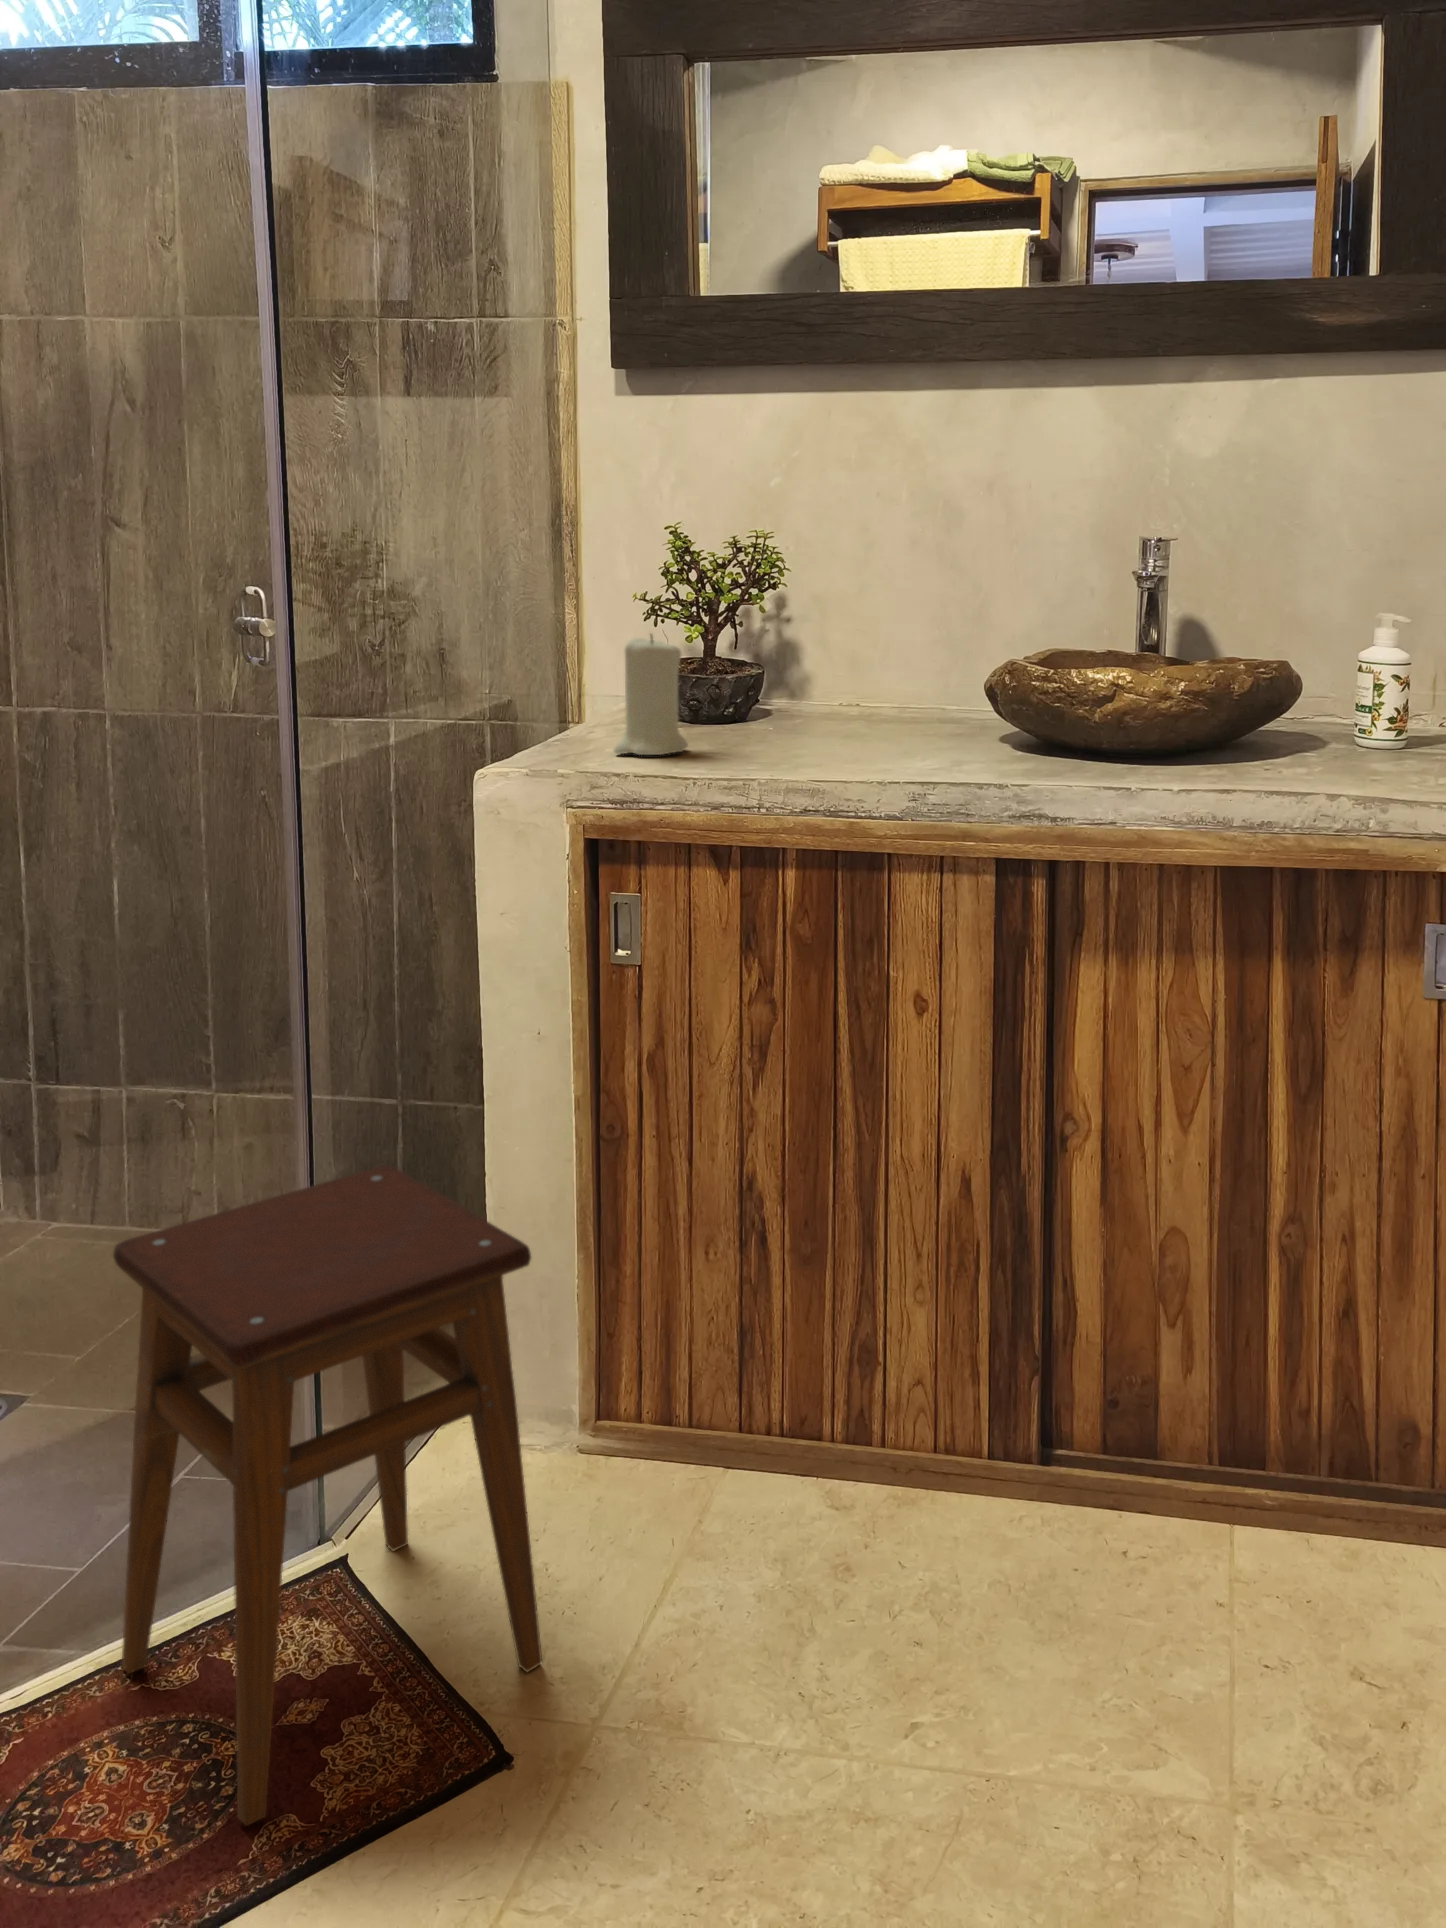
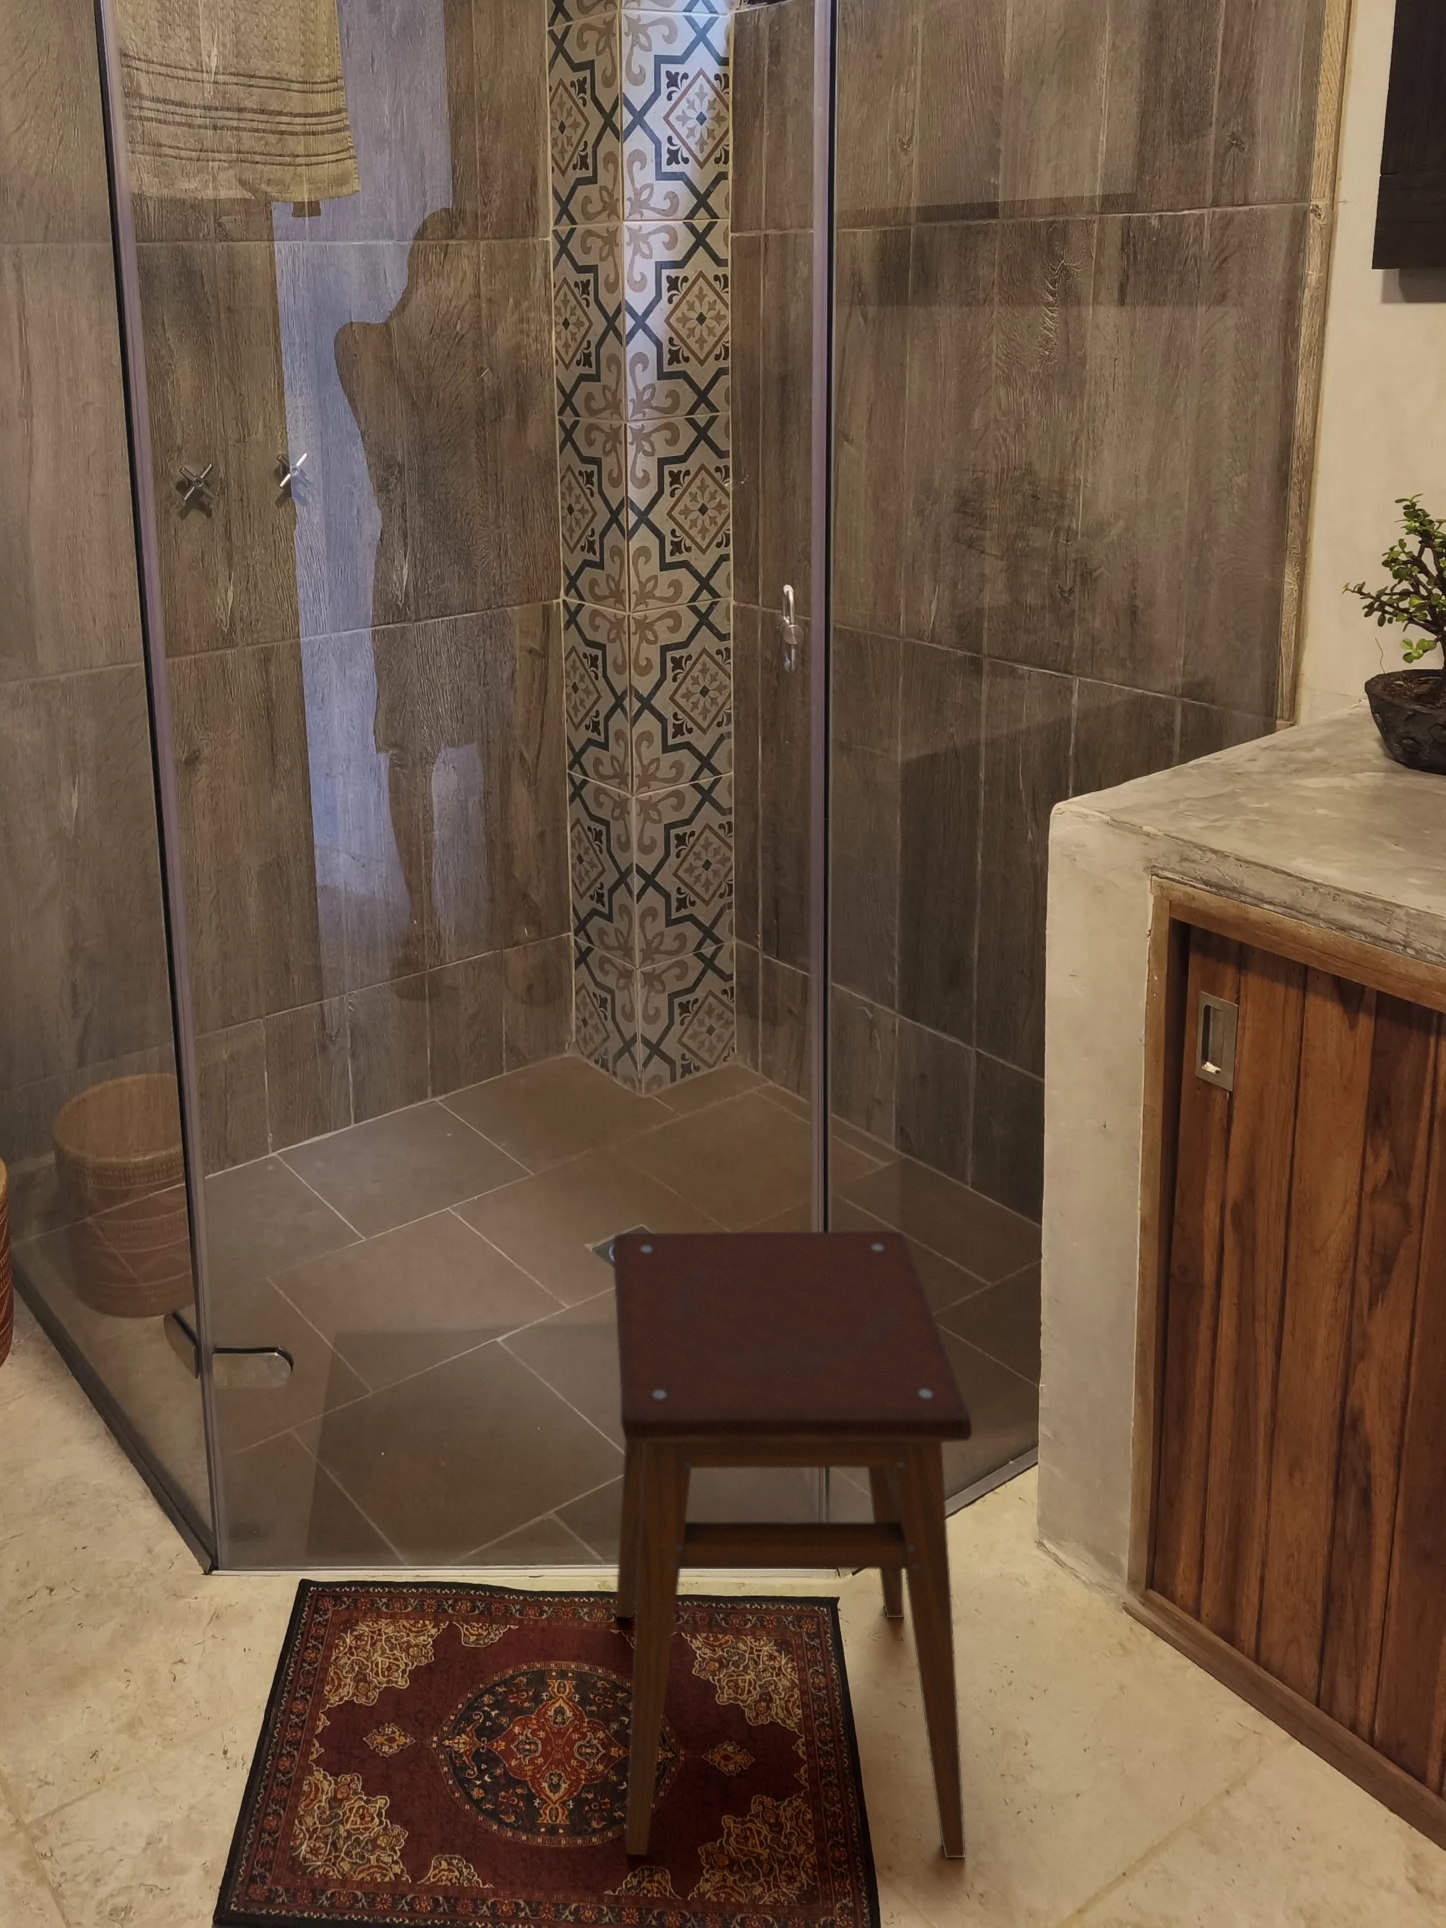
candle: present [614,635,688,755] -> none [1243,663,1353,827]

